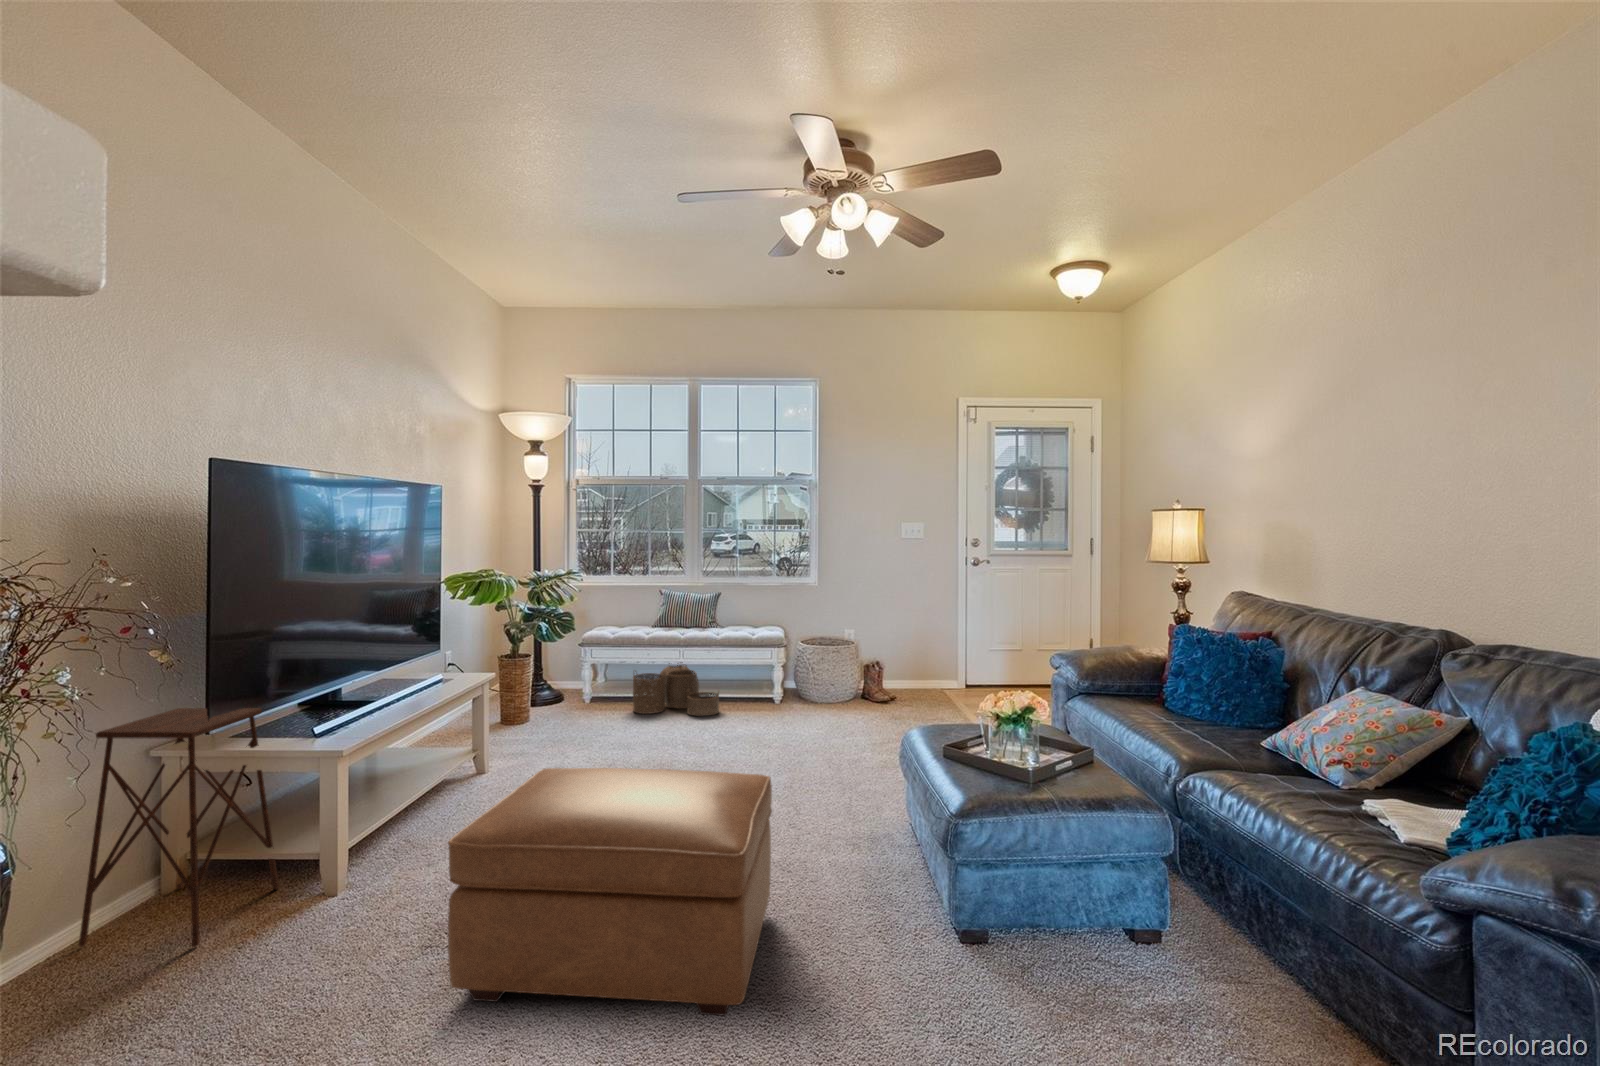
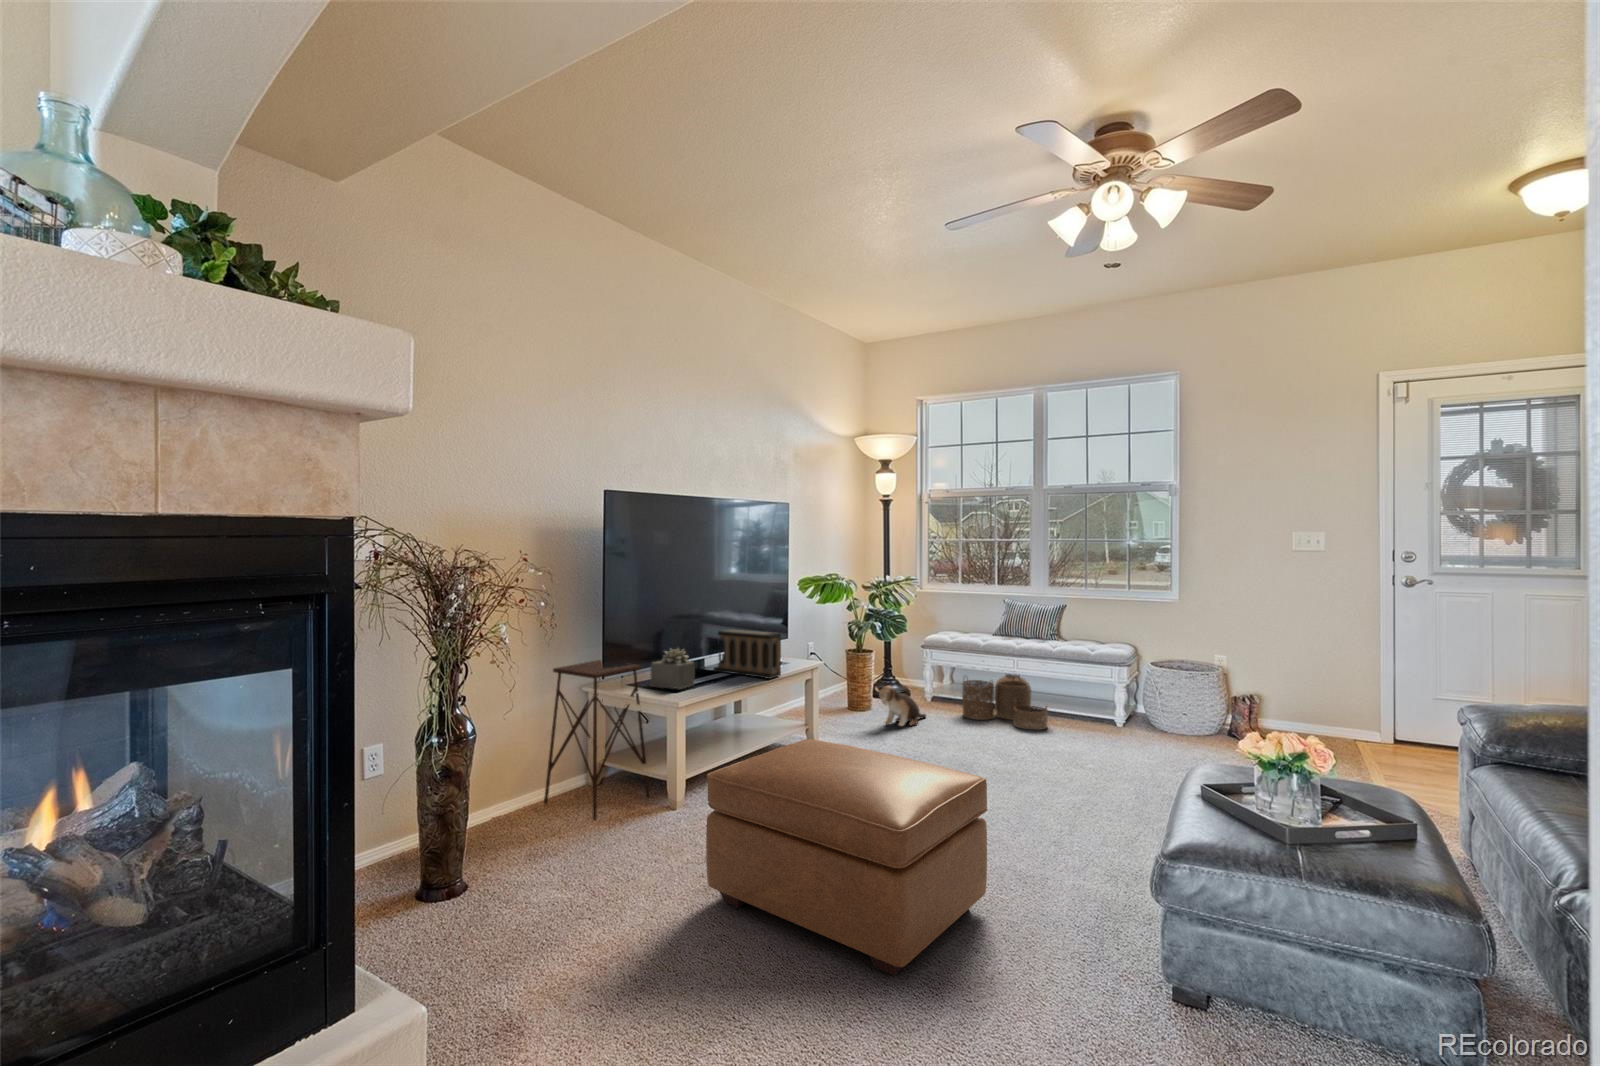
speaker: none [357,644,458,702] -> present [713,629,781,679]
succulent plant: none [274,676,346,736] -> present [650,648,695,689]
plush toy: none [547,690,597,733] -> present [875,686,926,726]

